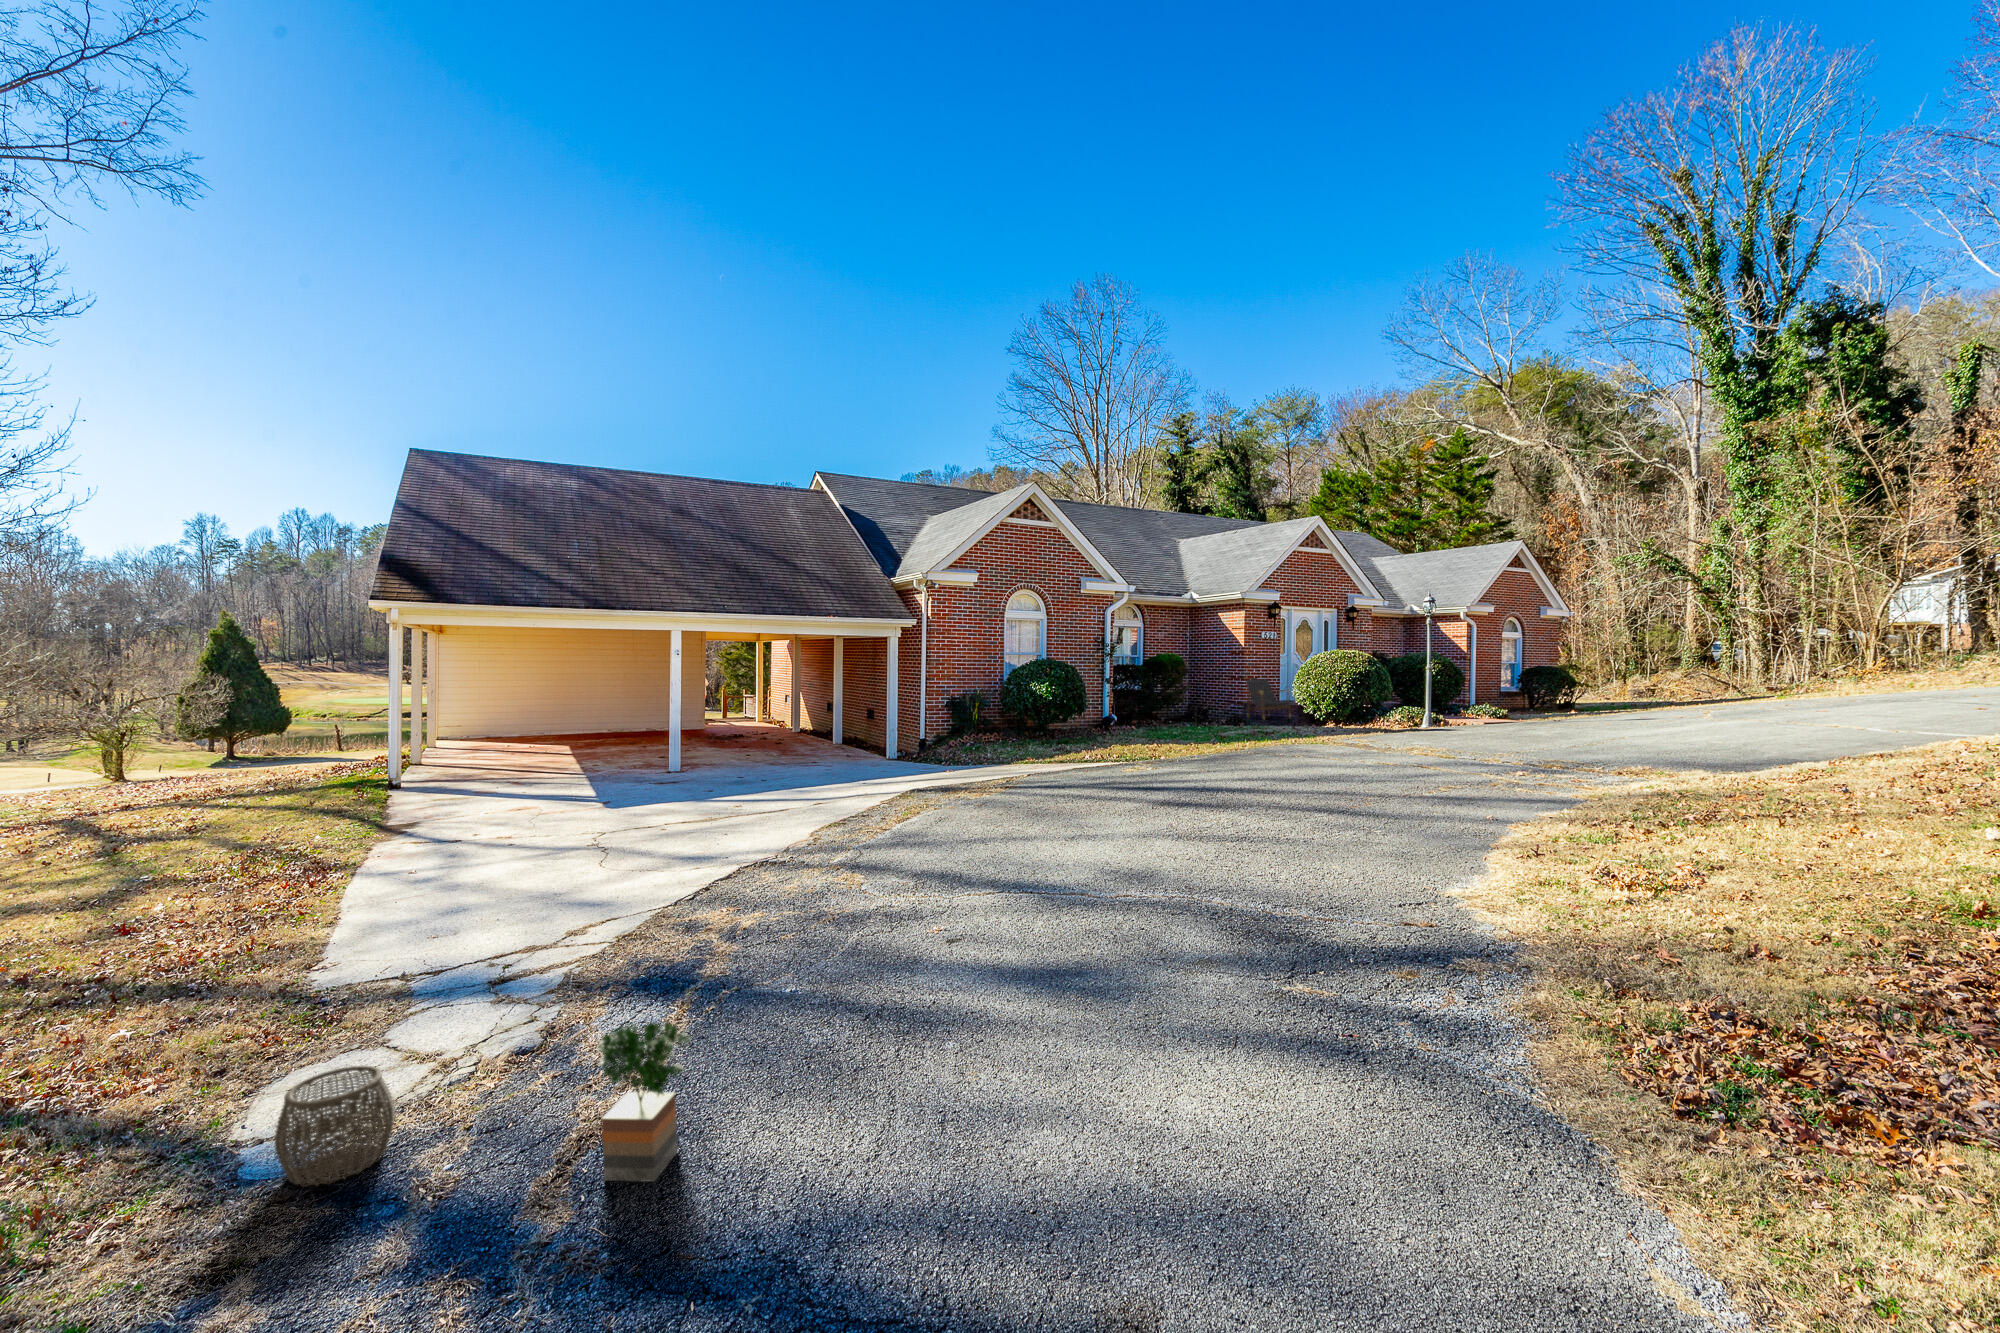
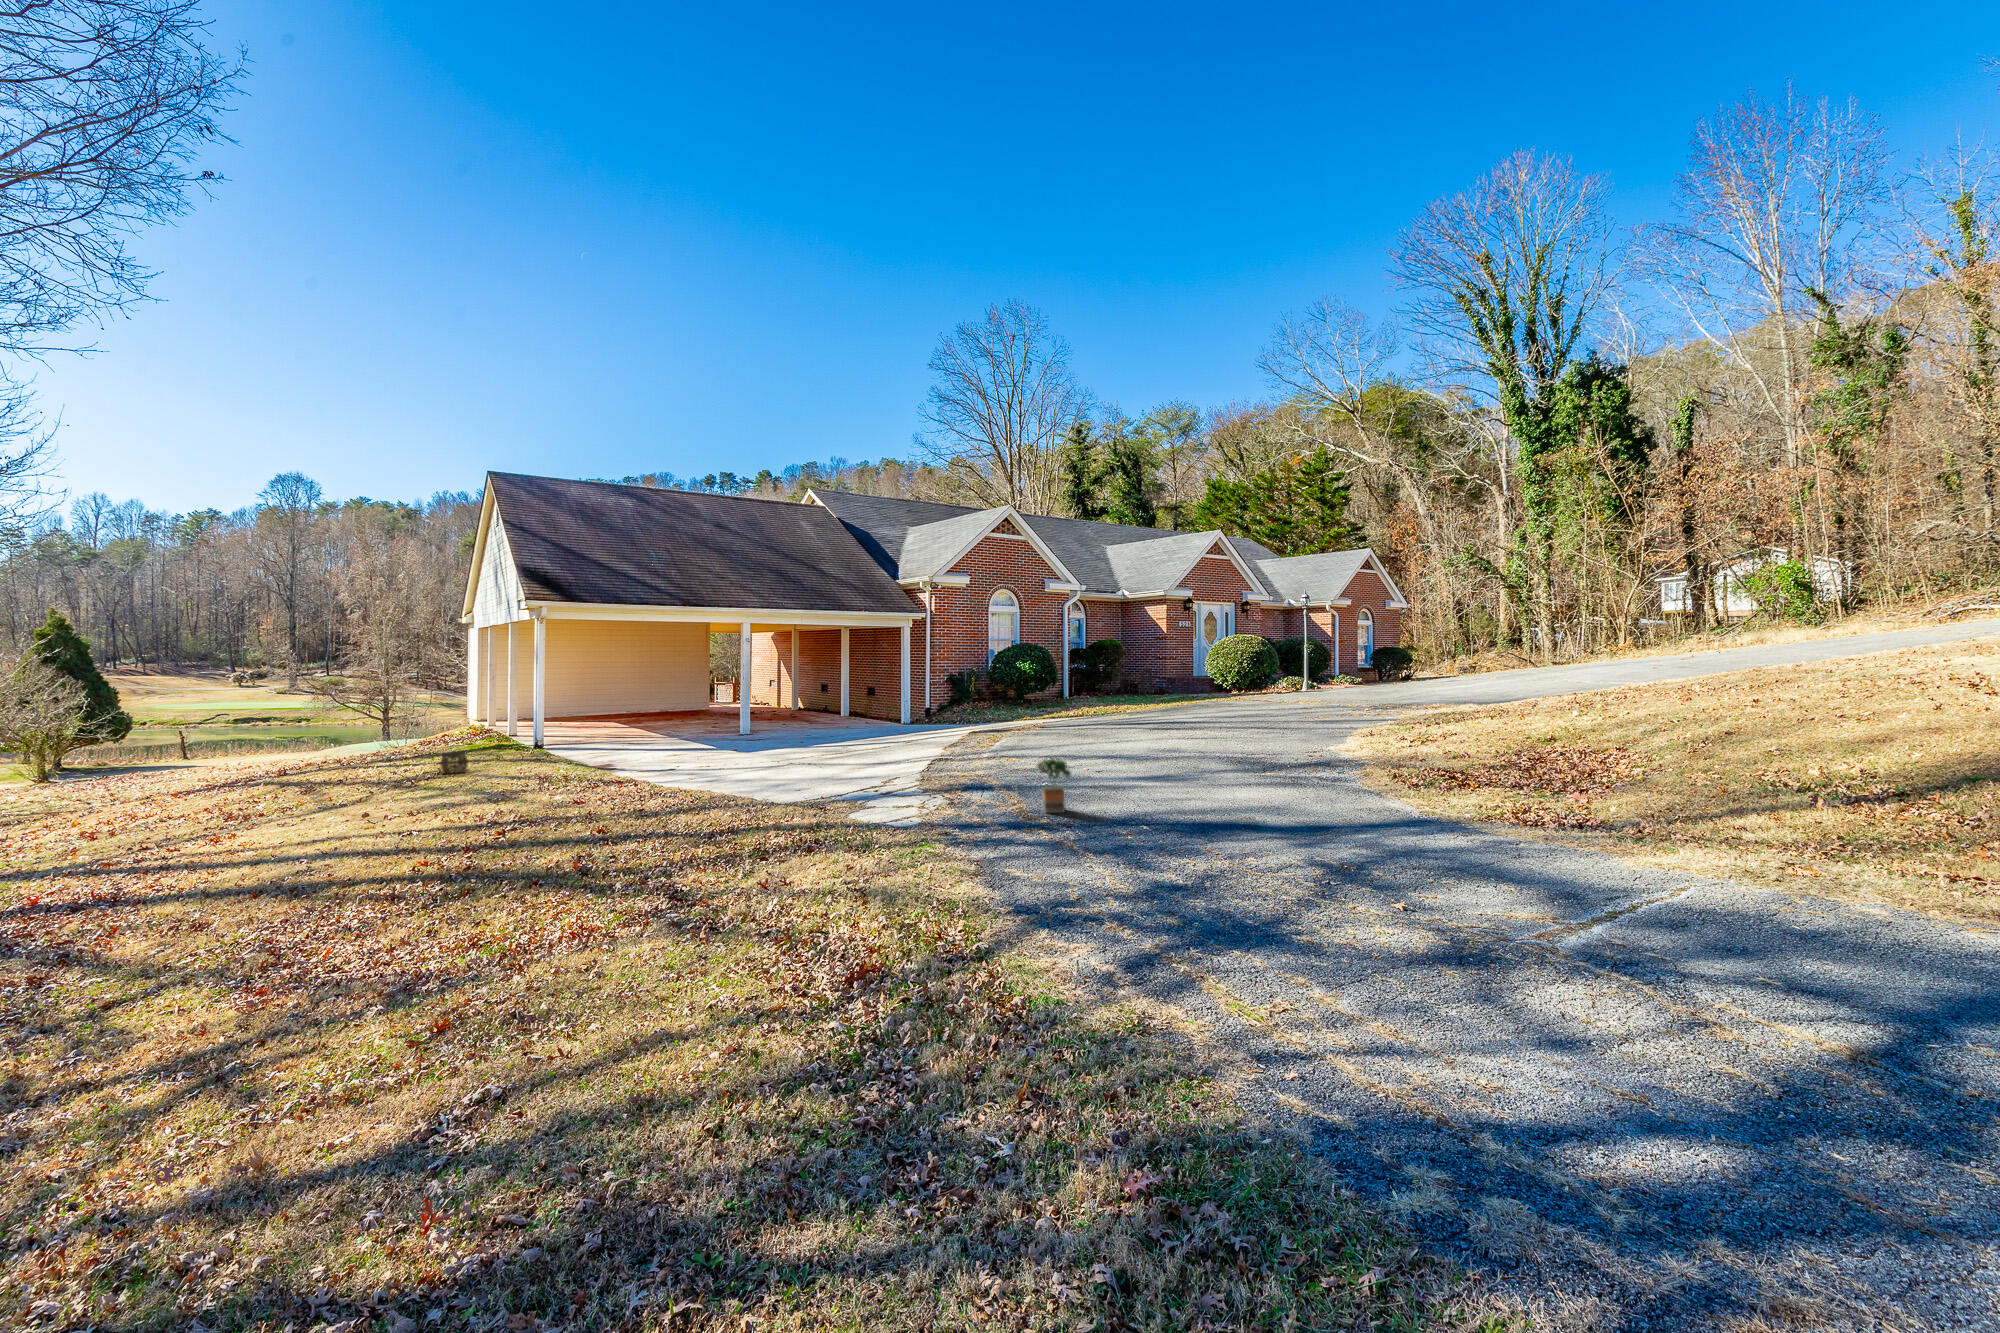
lounge chair: present [1246,679,1291,719] -> none [1167,659,1204,691]
bench: none [1172,690,1224,724] -> present [1112,668,1153,694]
woven basket: present [275,1066,395,1187] -> present [440,751,468,774]

